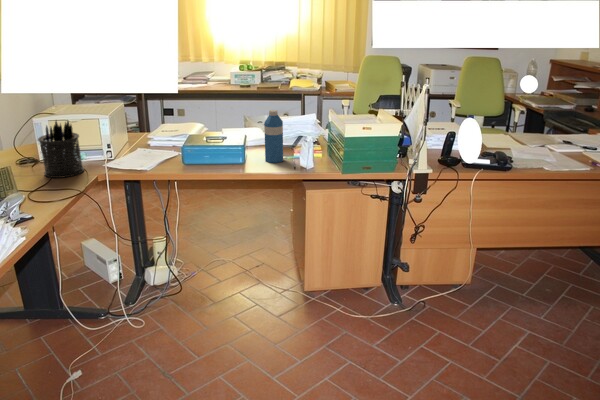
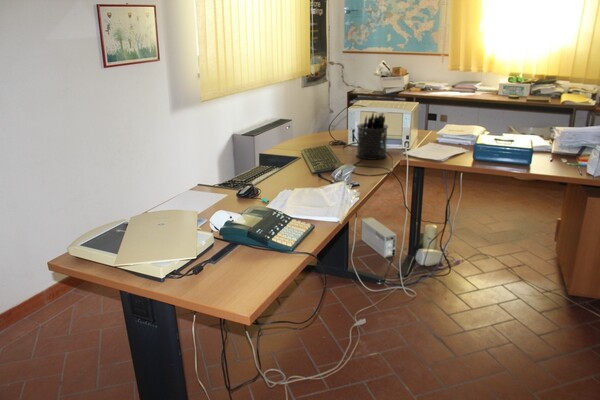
water bottle: present [264,110,283,163] -> none [550,117,575,168]

